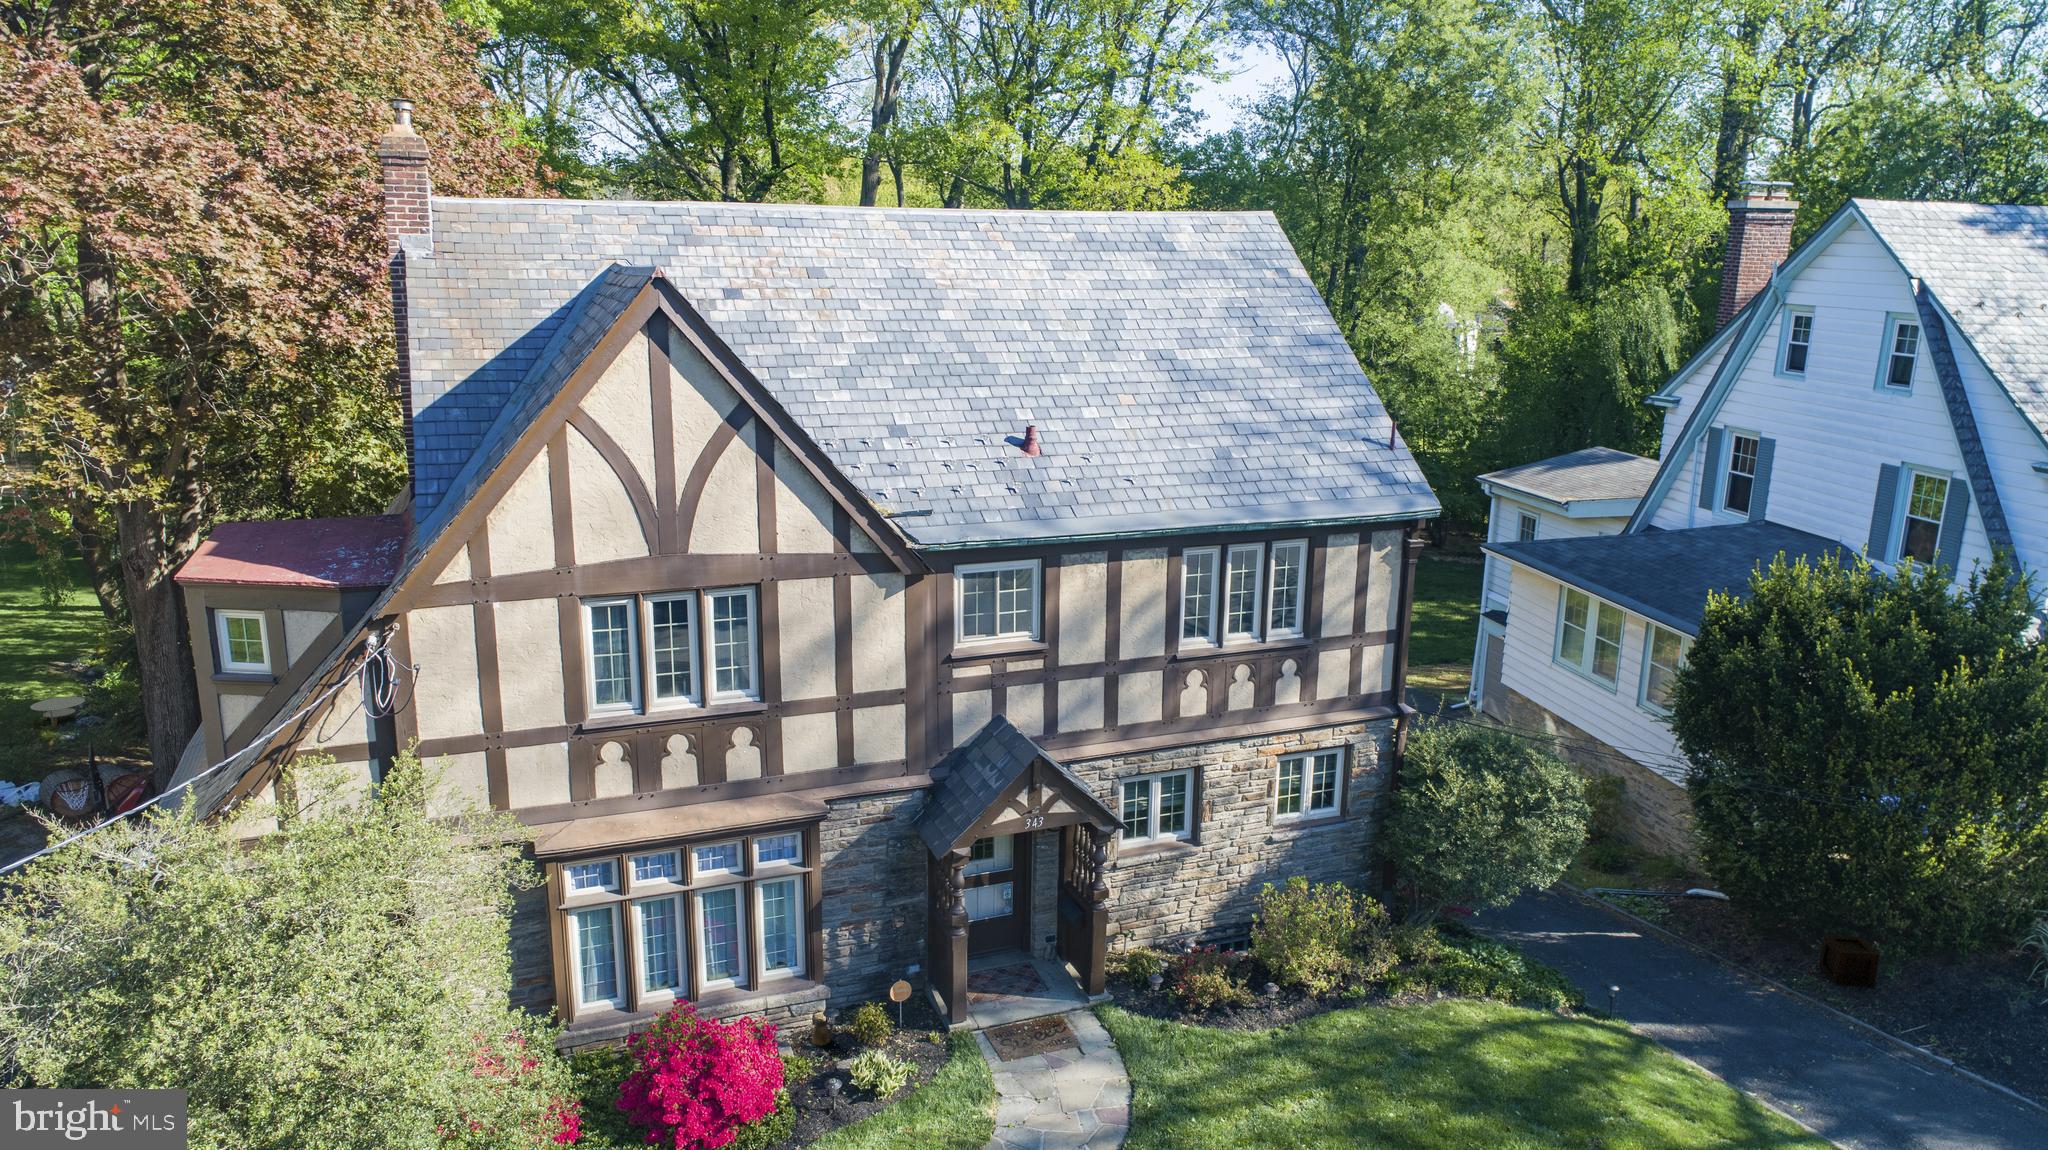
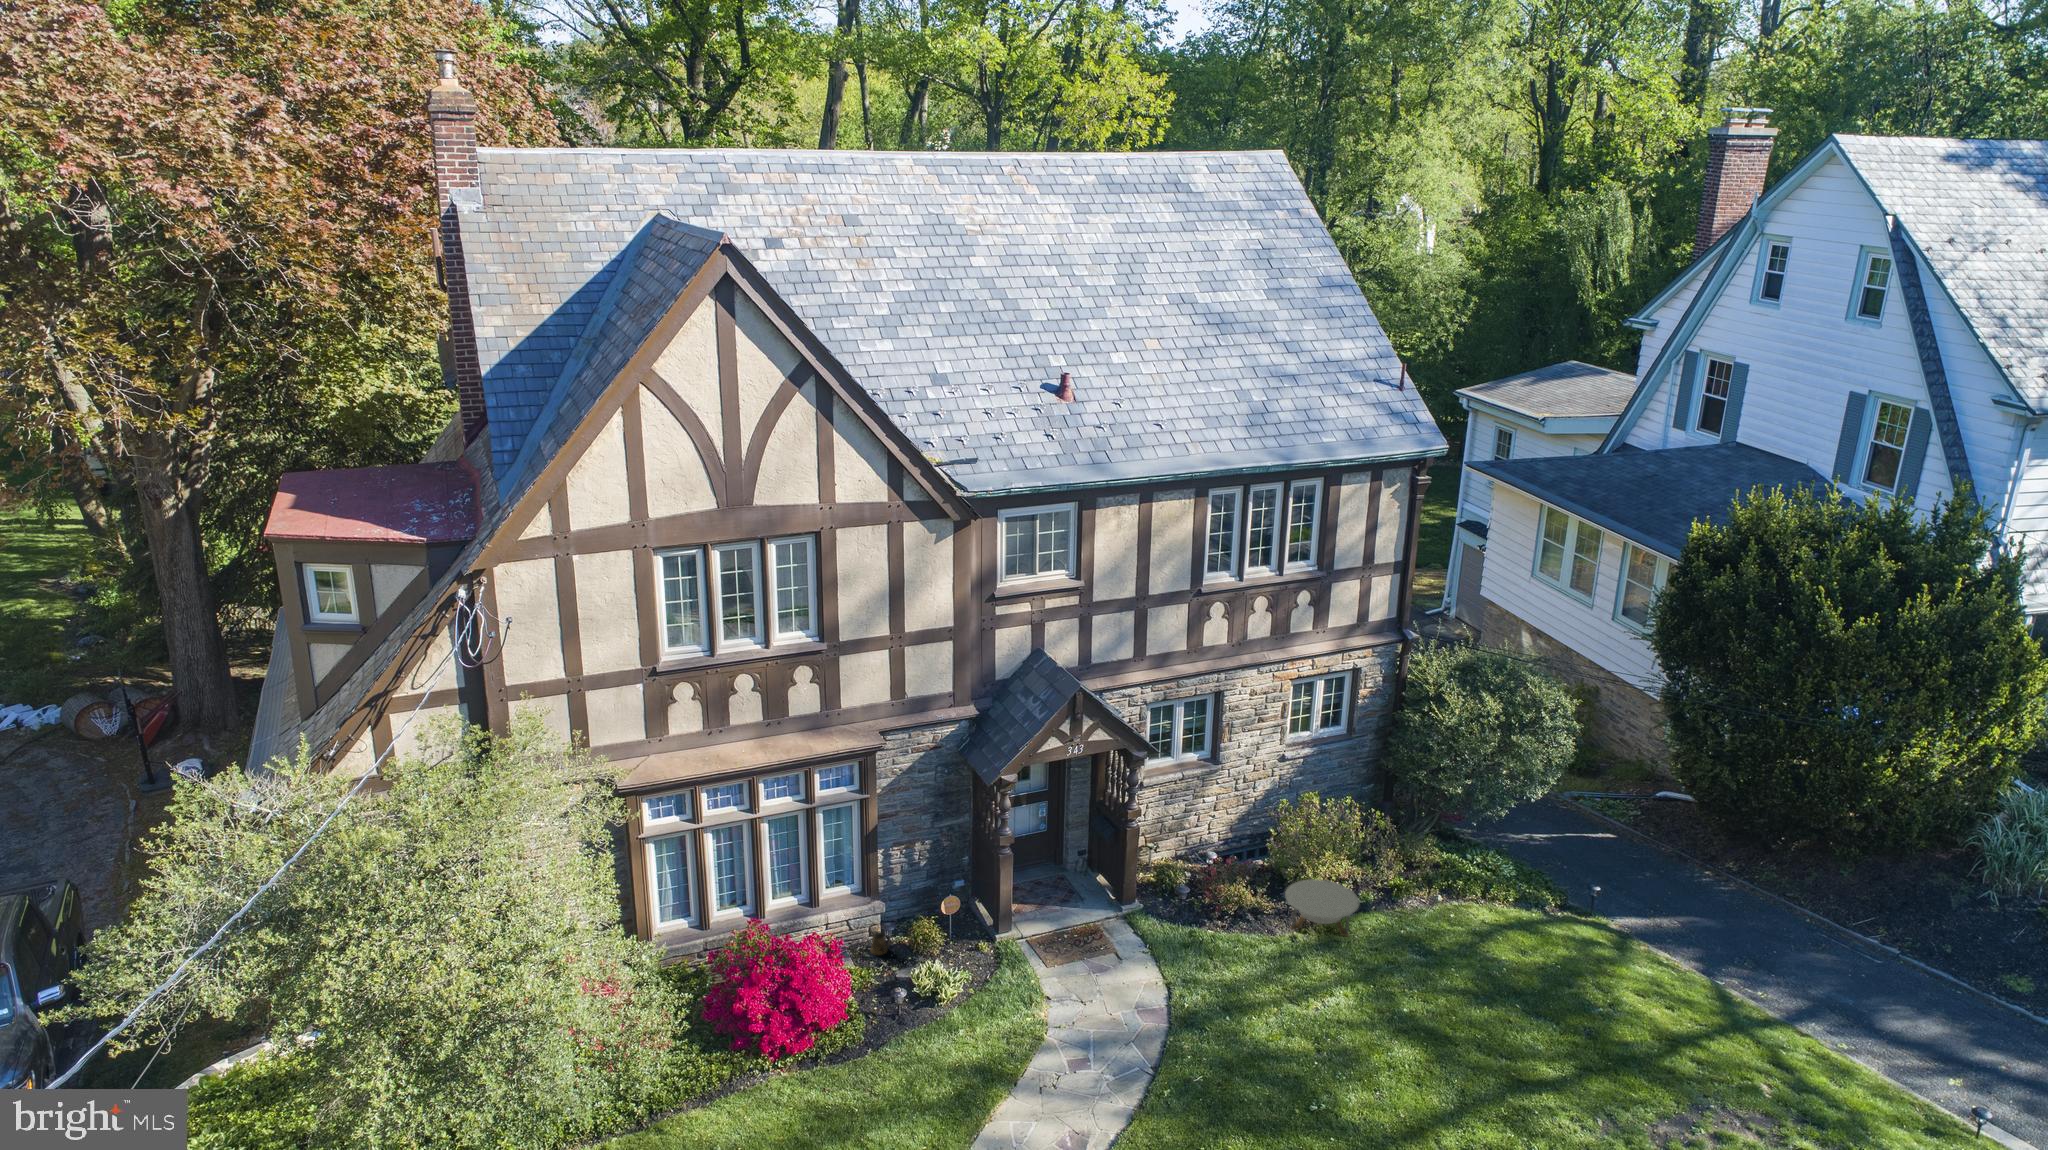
round table: present [30,697,85,727] -> present [1285,879,1360,937]
wooden crate: present [1819,935,1879,988] -> none [1780,836,1835,883]

